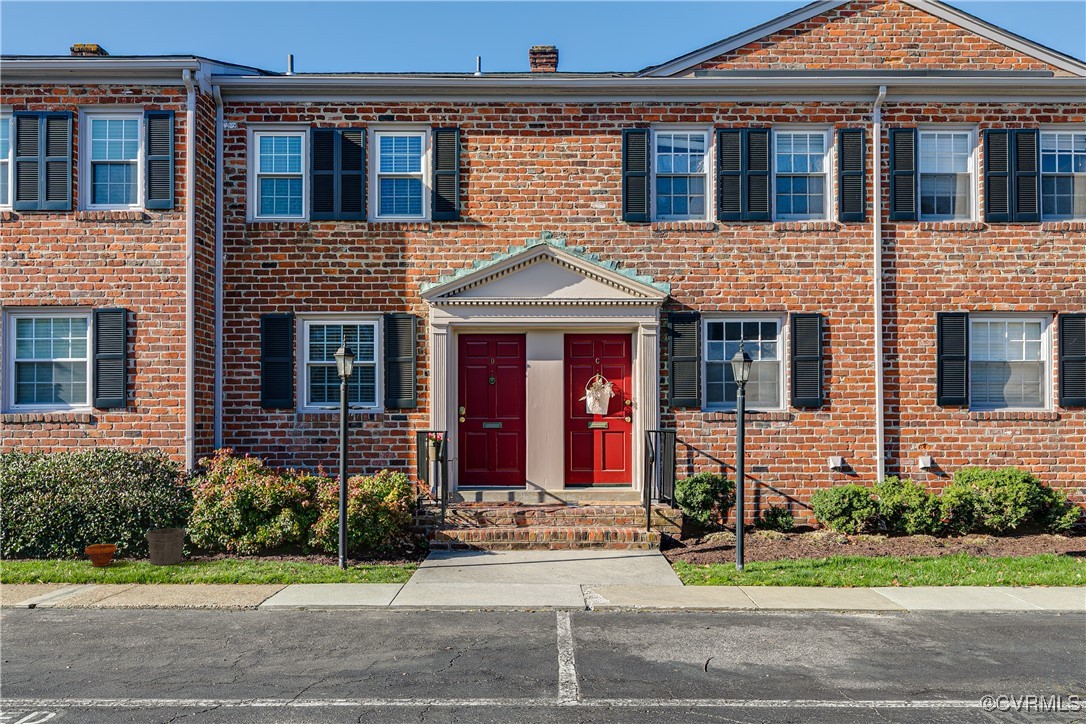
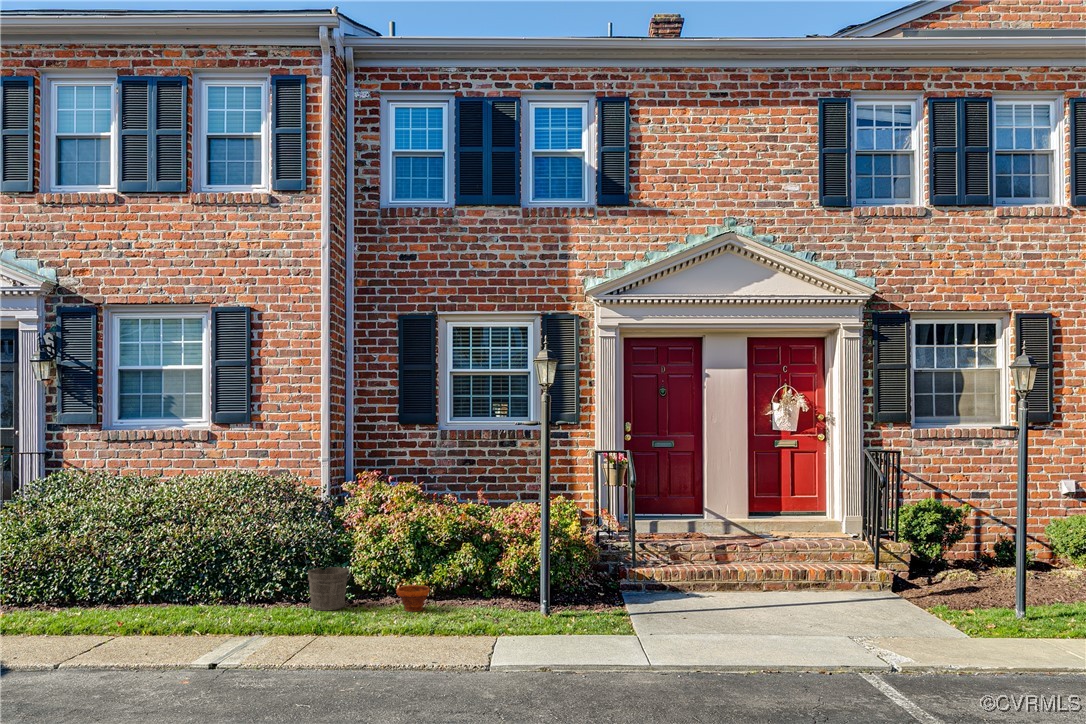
planter: present [85,544,117,566] -> present [396,585,430,612]

